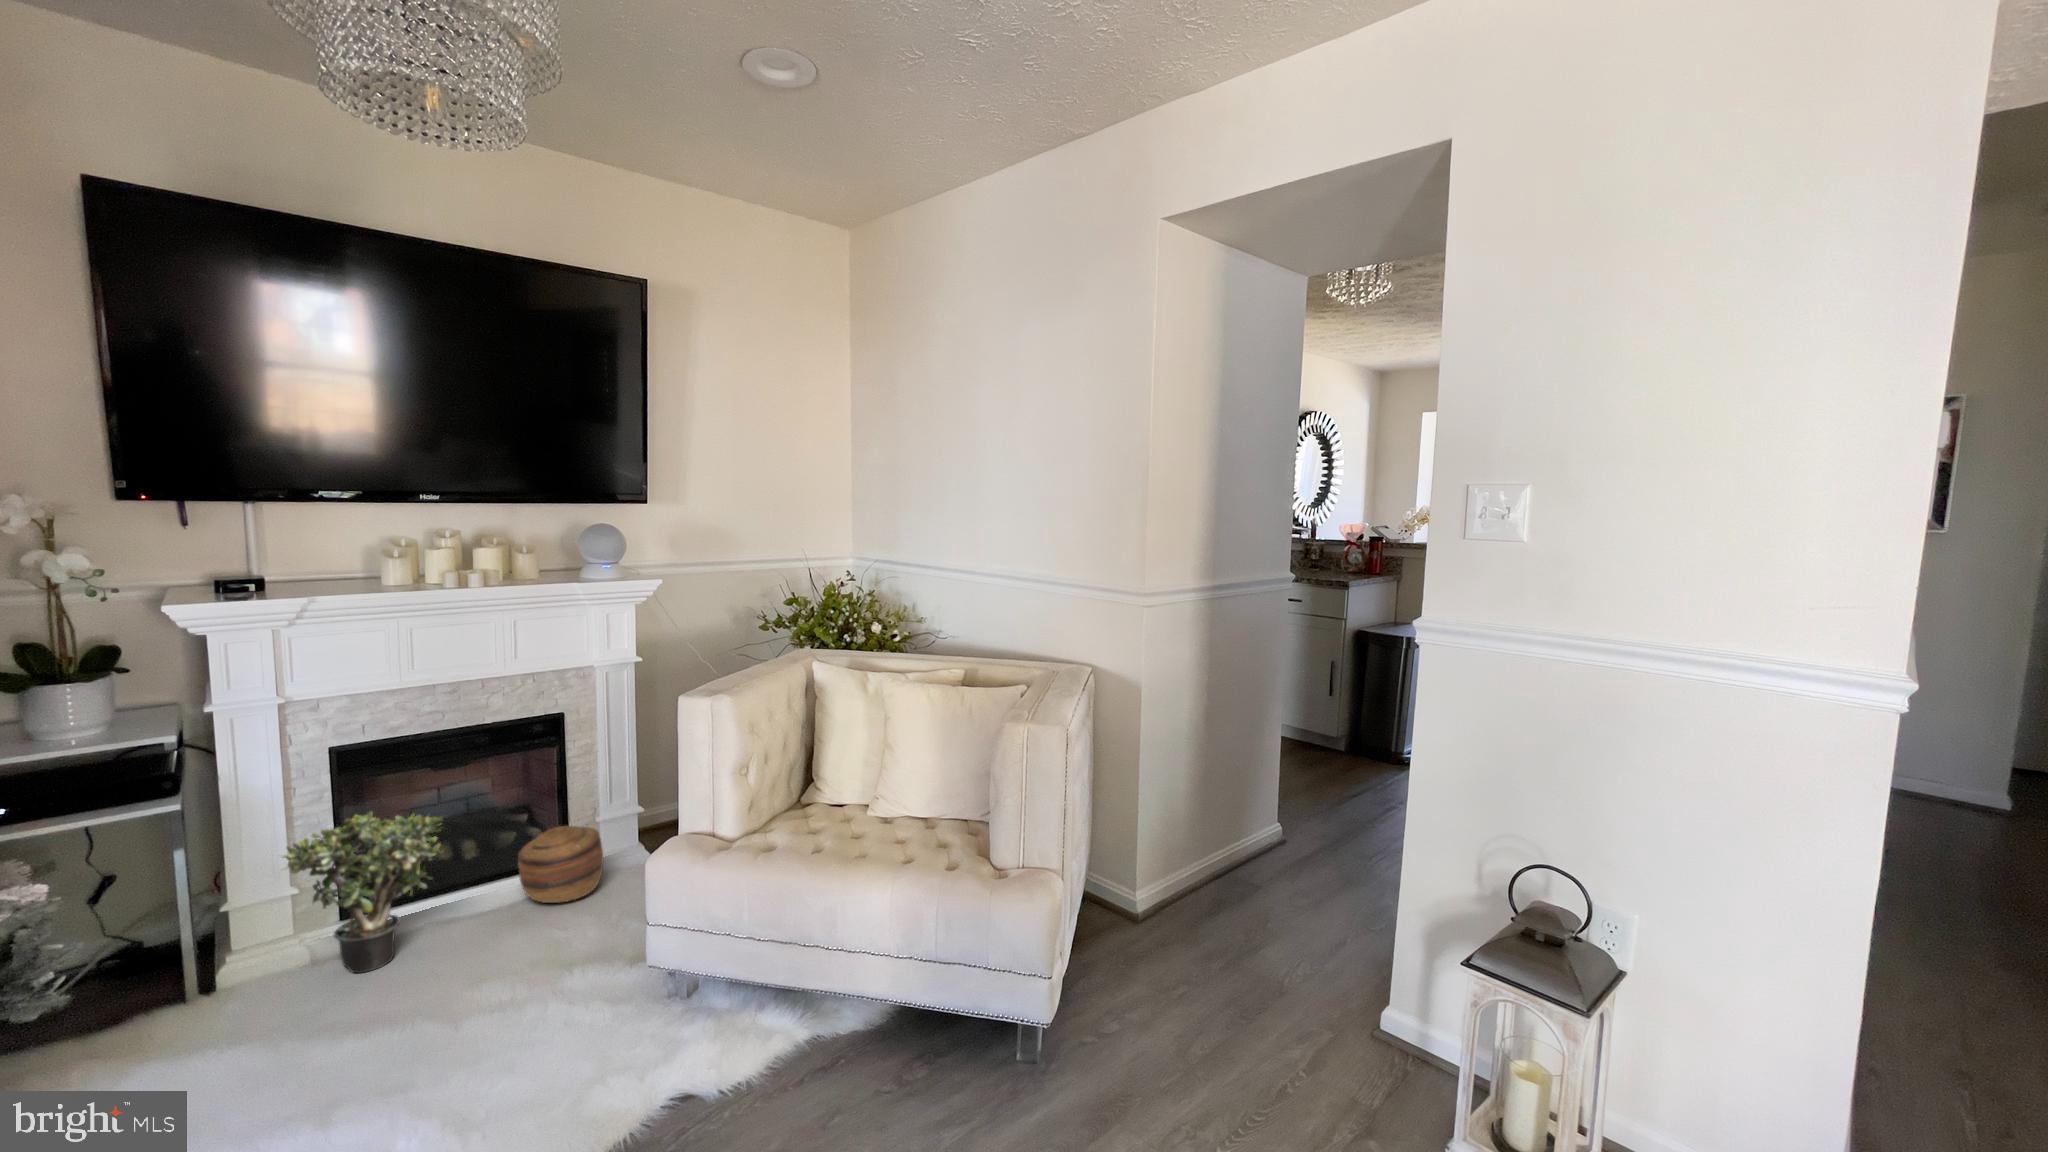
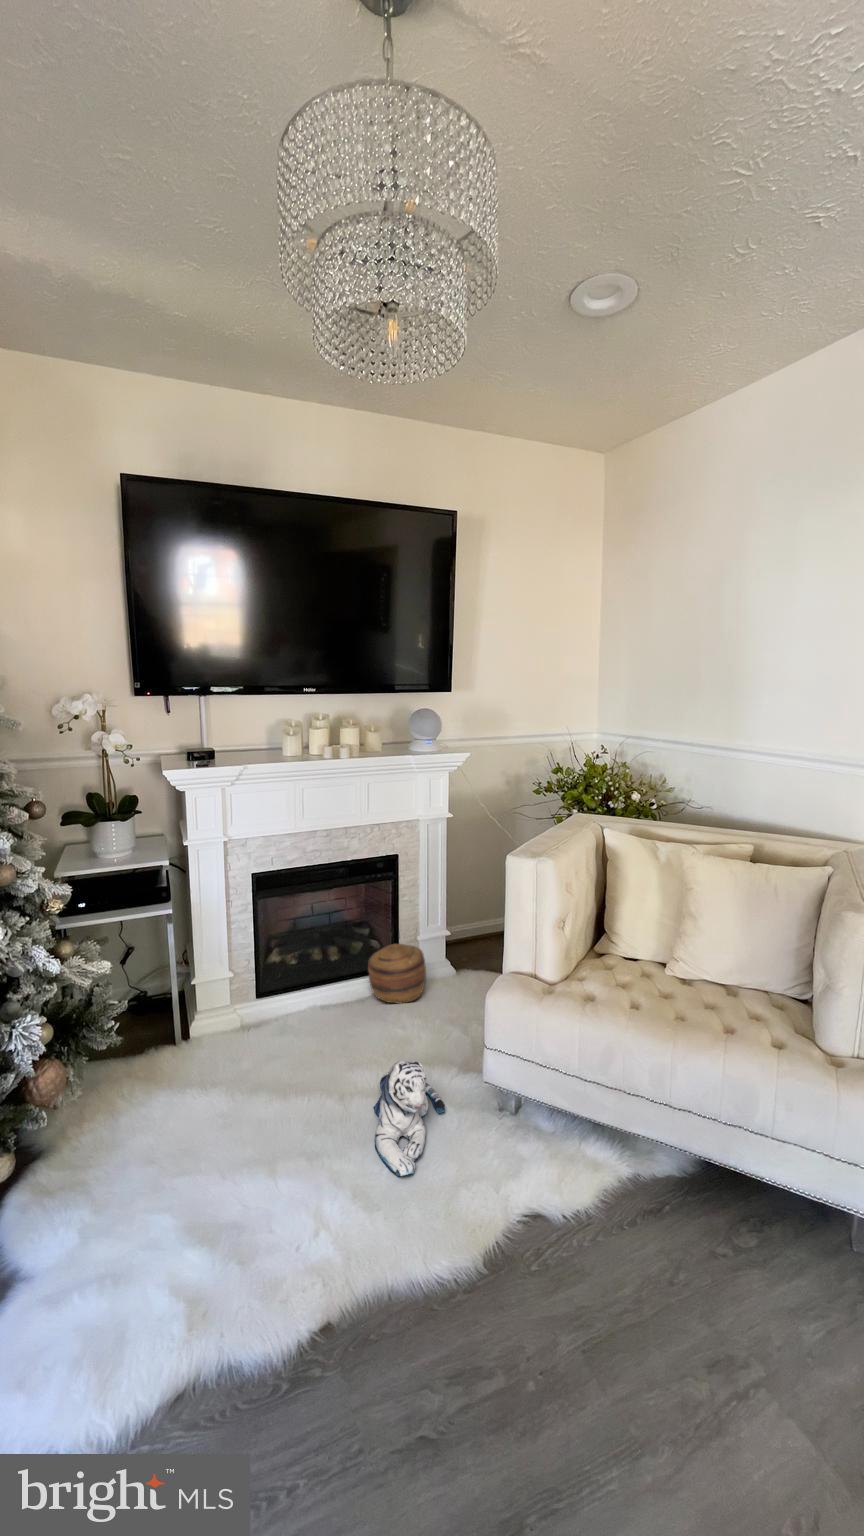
potted plant: present [282,812,442,973] -> none [227,923,325,1040]
plush toy: none [490,955,596,1092] -> present [373,1061,445,1177]

